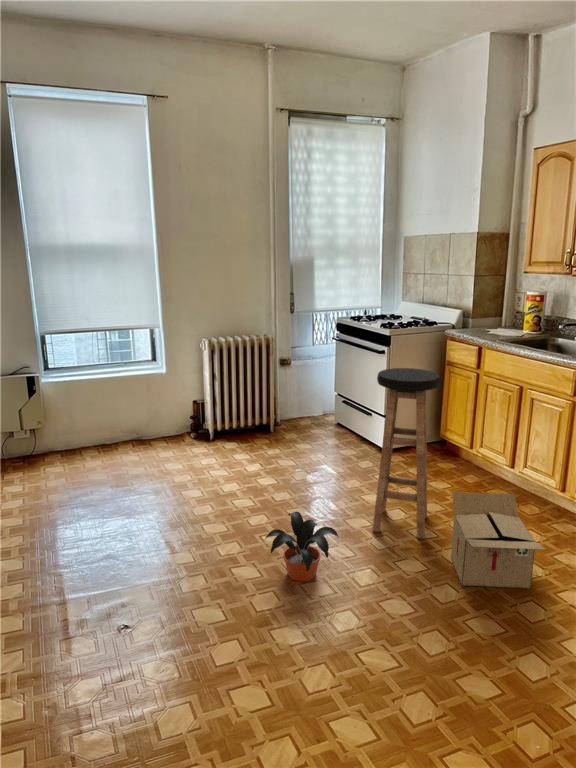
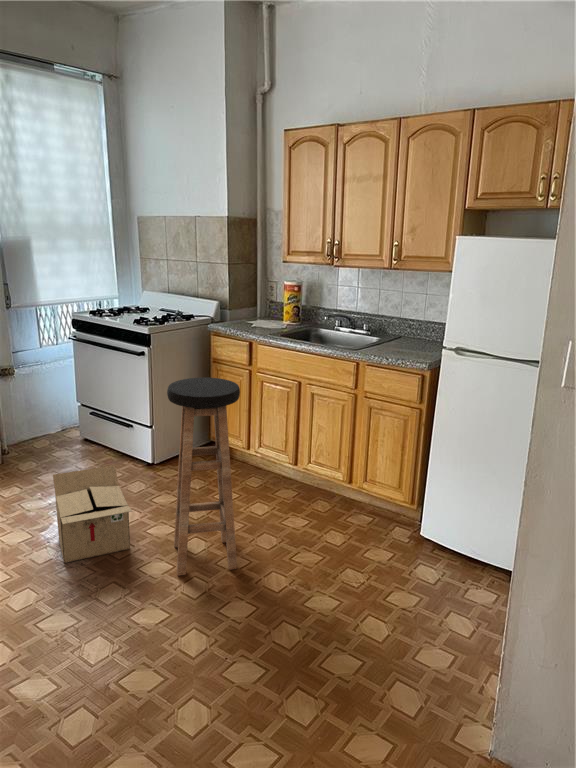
cardboard box: present [451,492,546,589] -> present [53,465,132,563]
potted plant: present [265,512,338,581] -> none [57,585,157,678]

